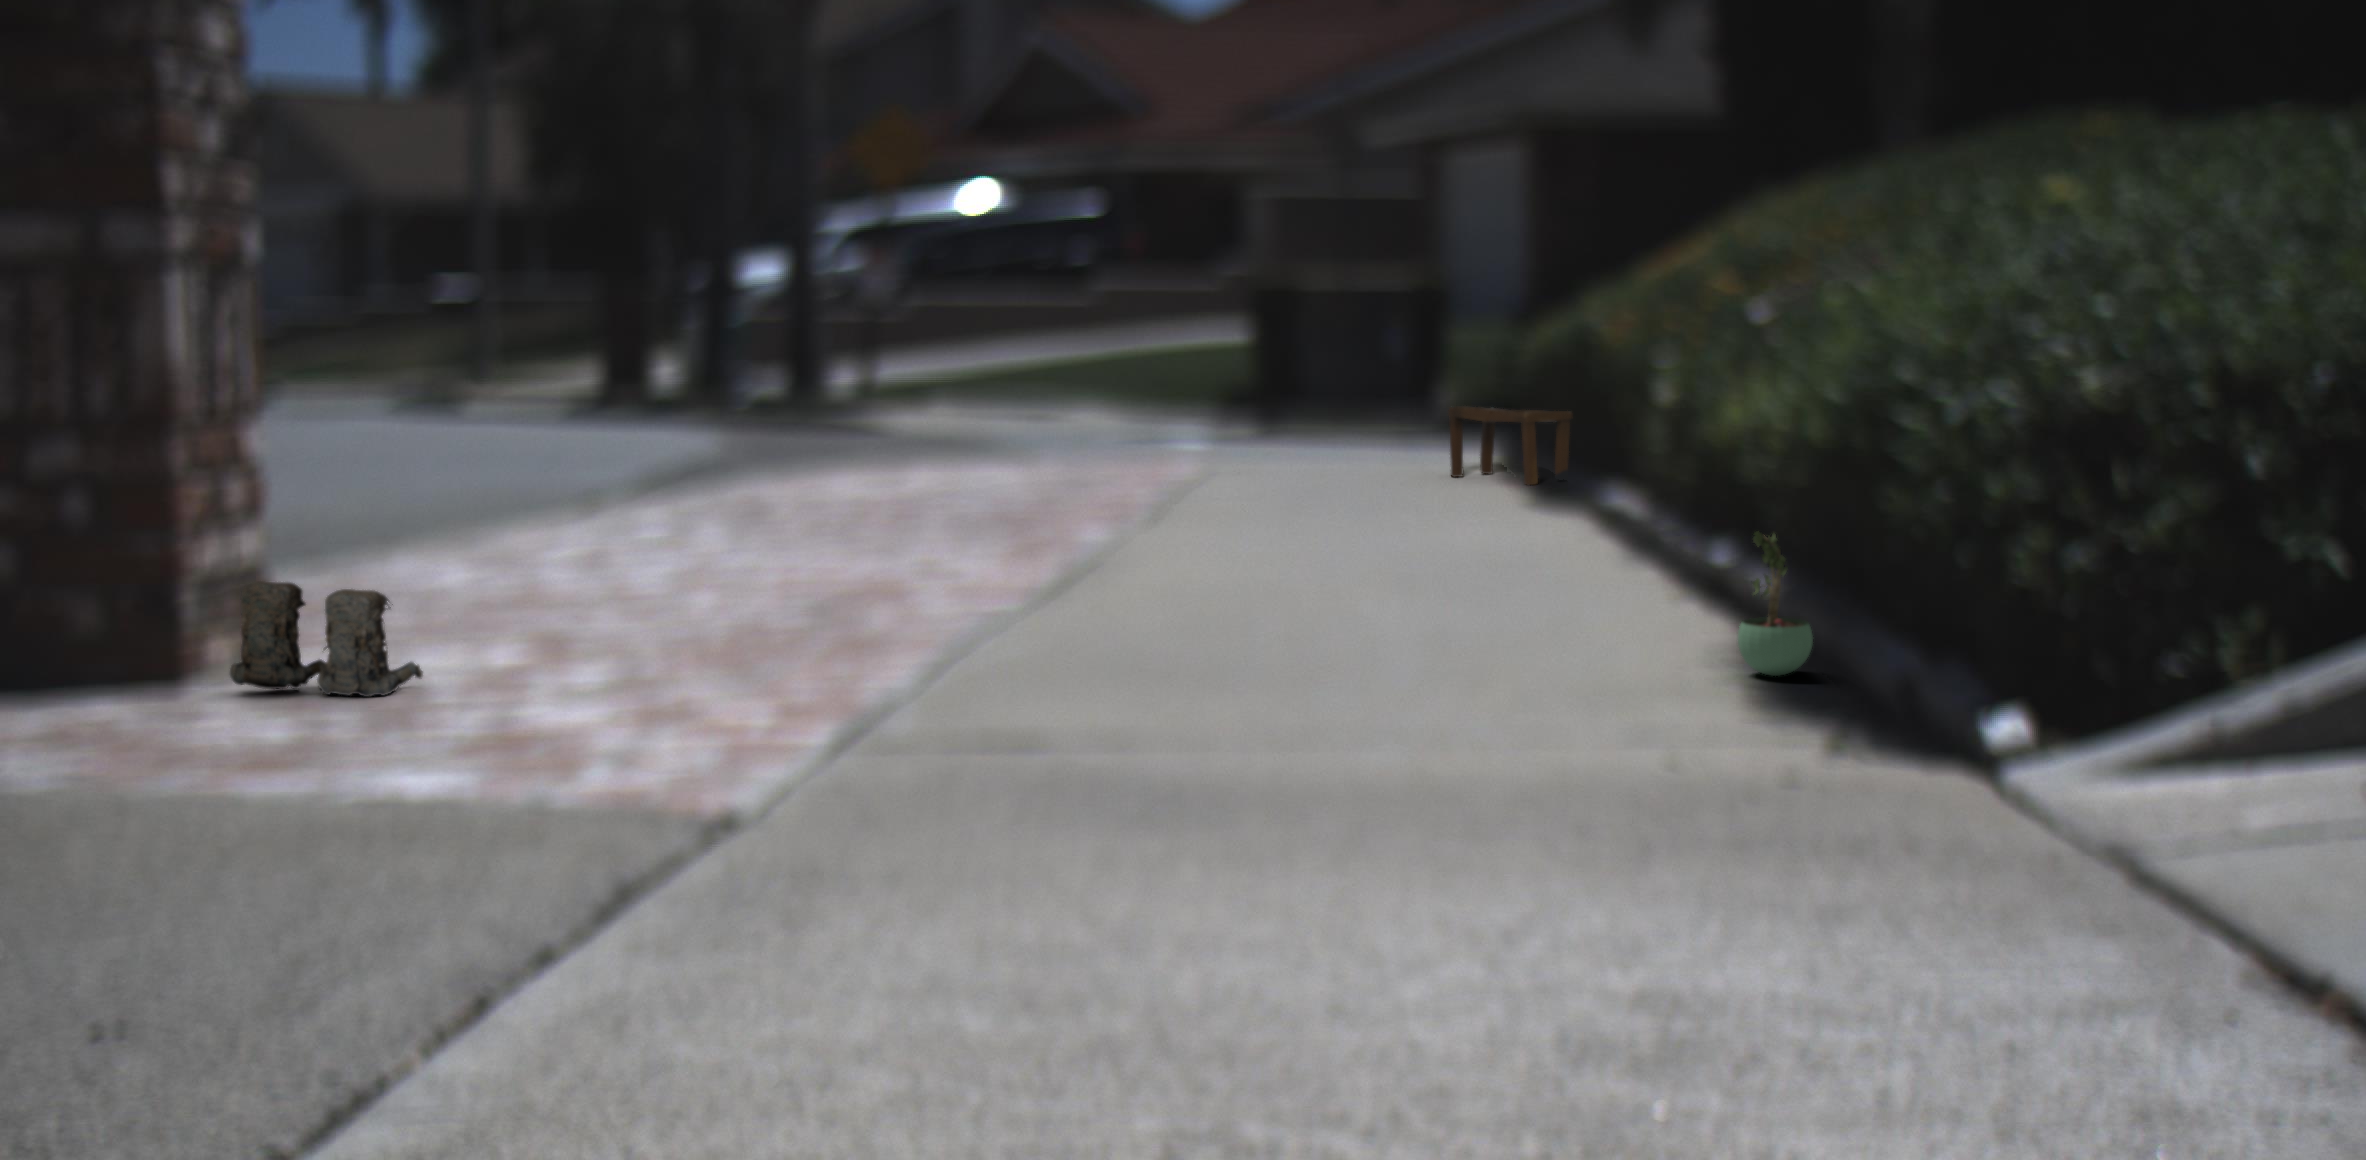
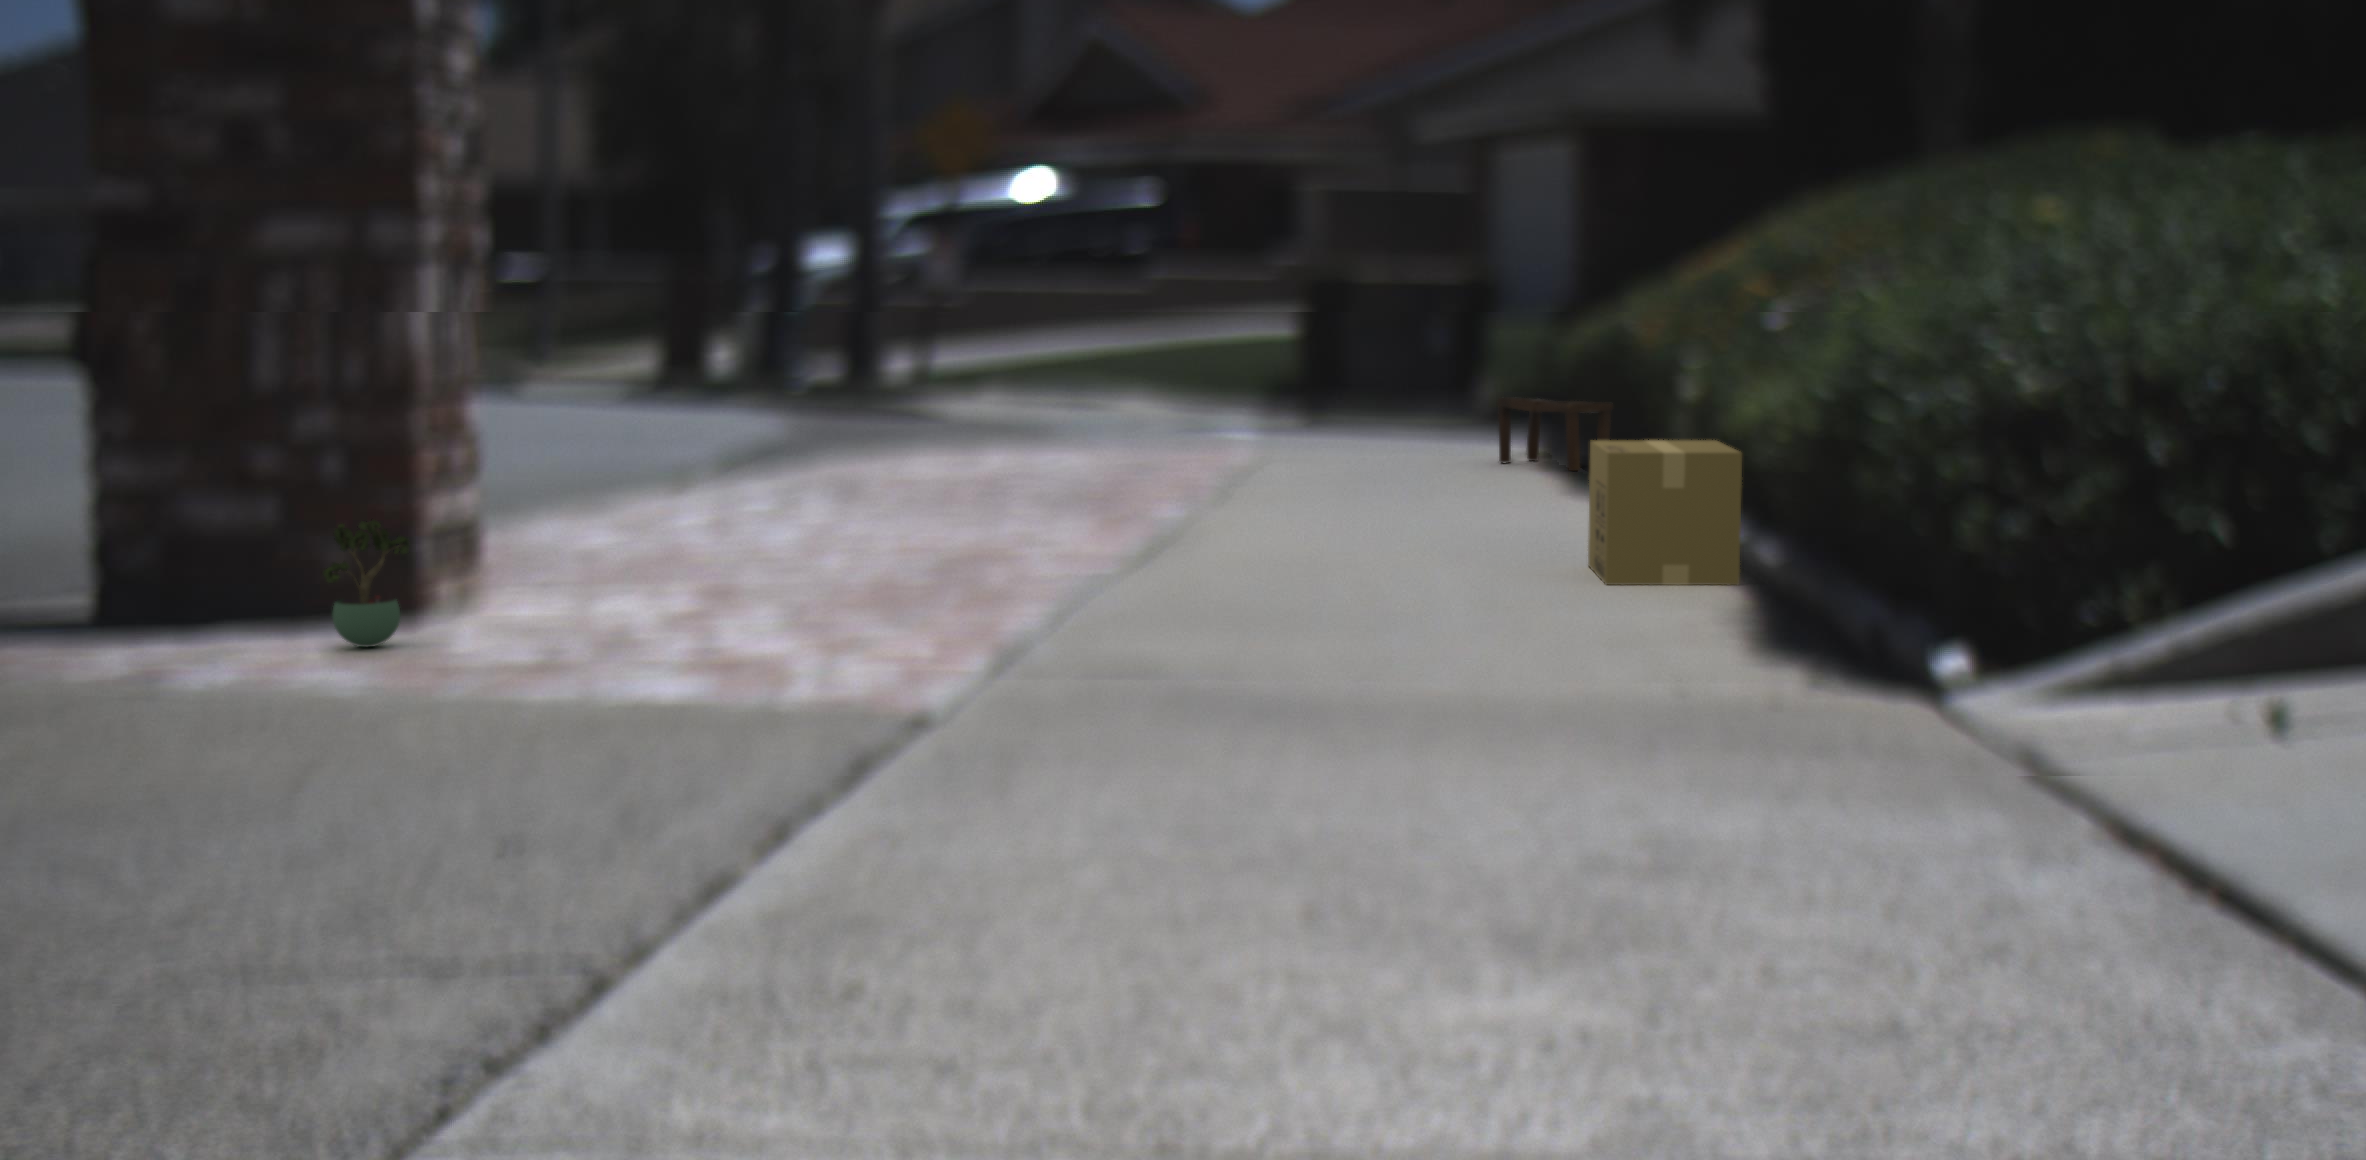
cardboard box: none [1552,453,1728,621] -> present [1588,440,1742,585]
potted plant: present [1738,532,1813,676] -> present [323,520,409,647]
backpack: present [230,581,423,697] -> none [470,535,628,632]

